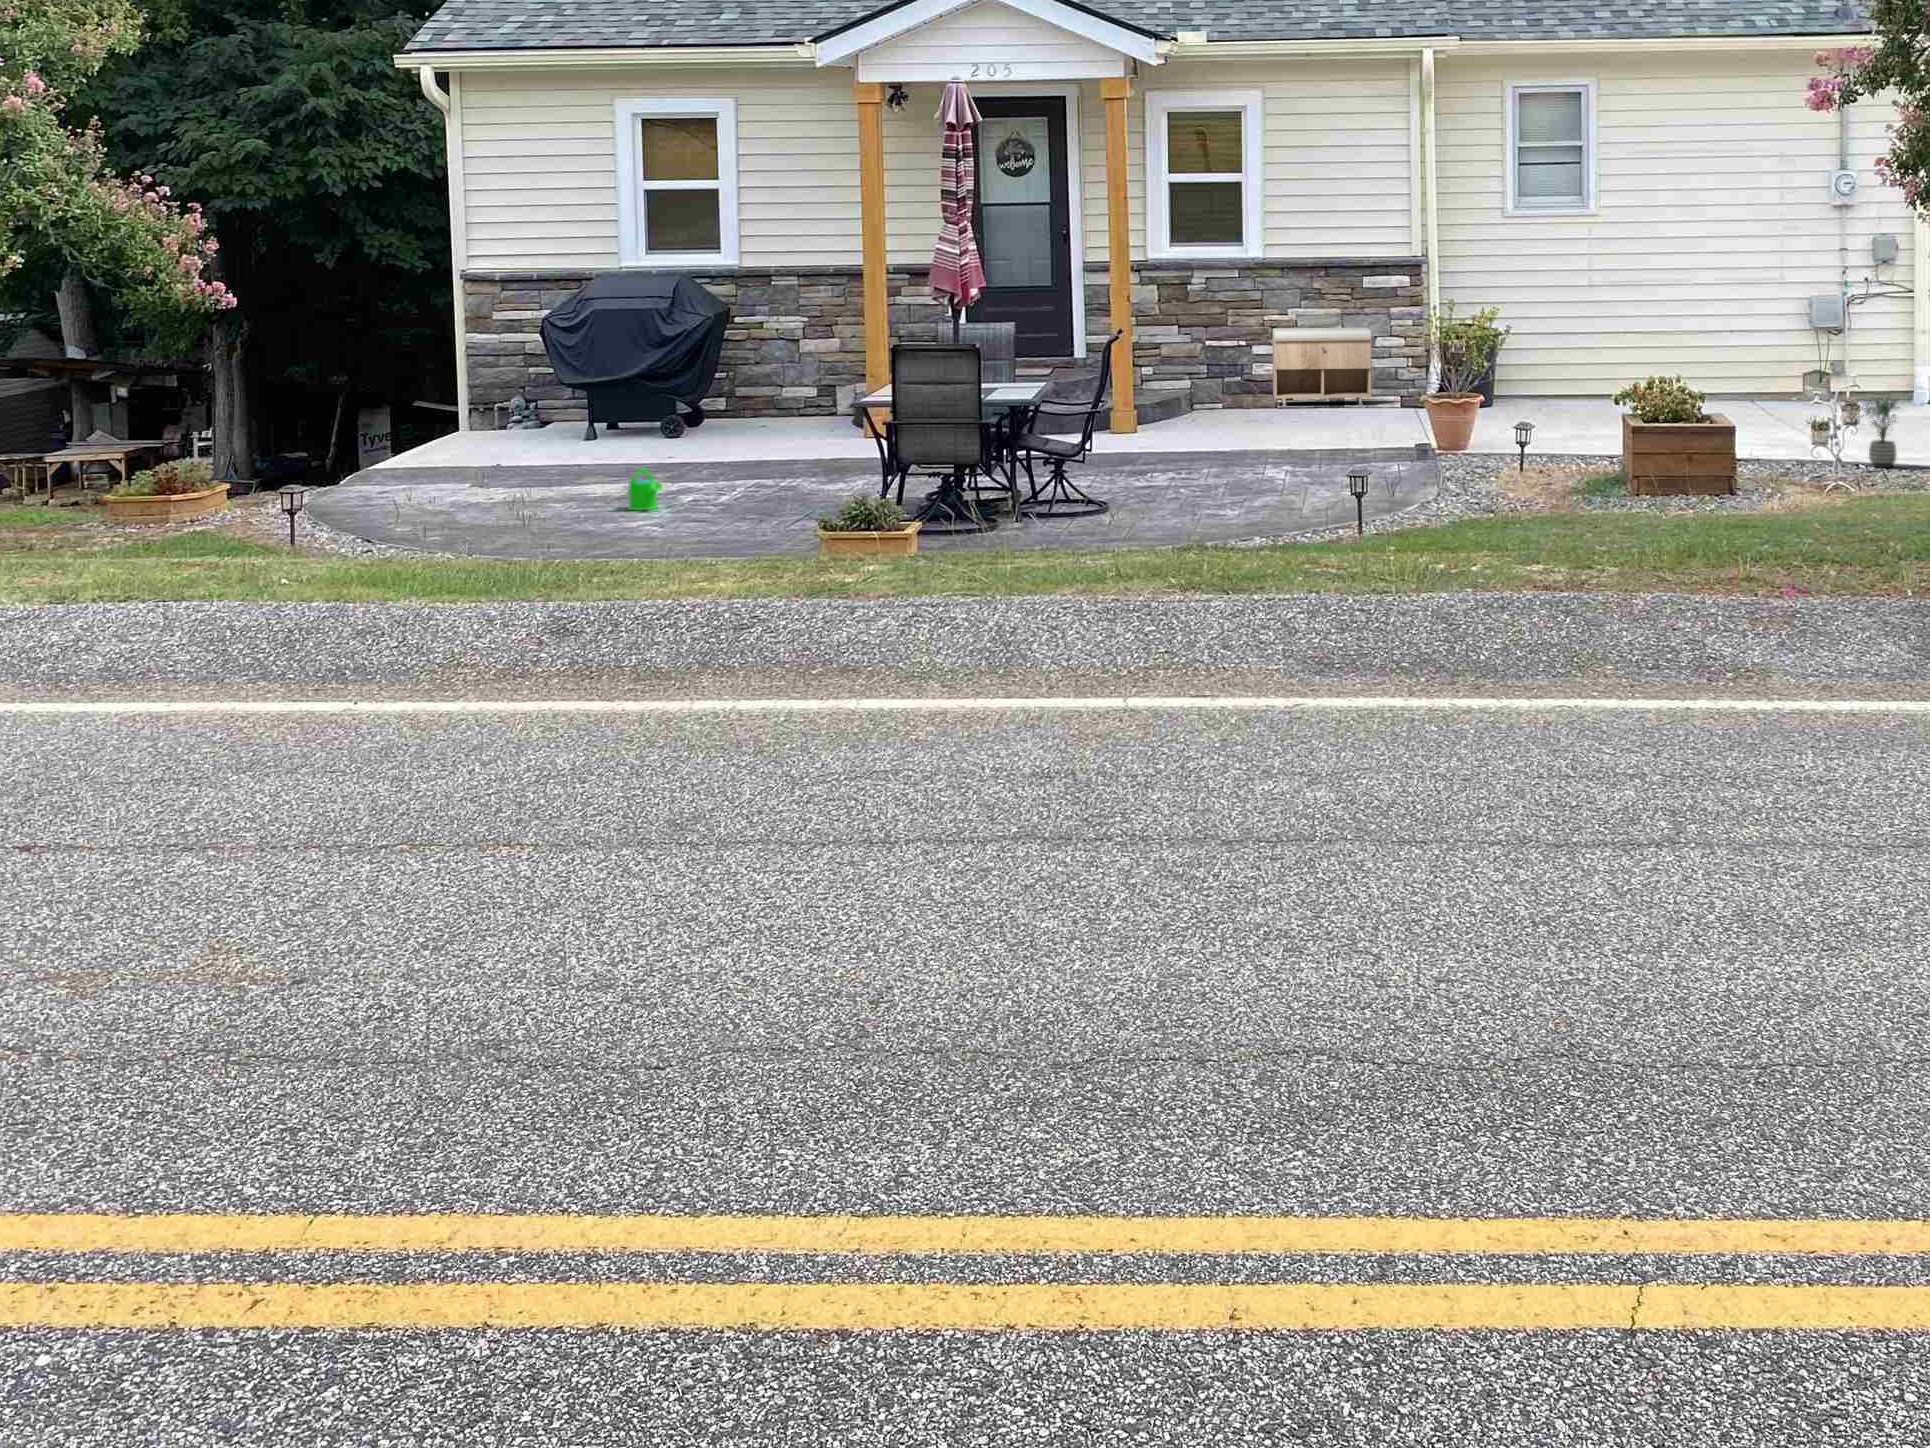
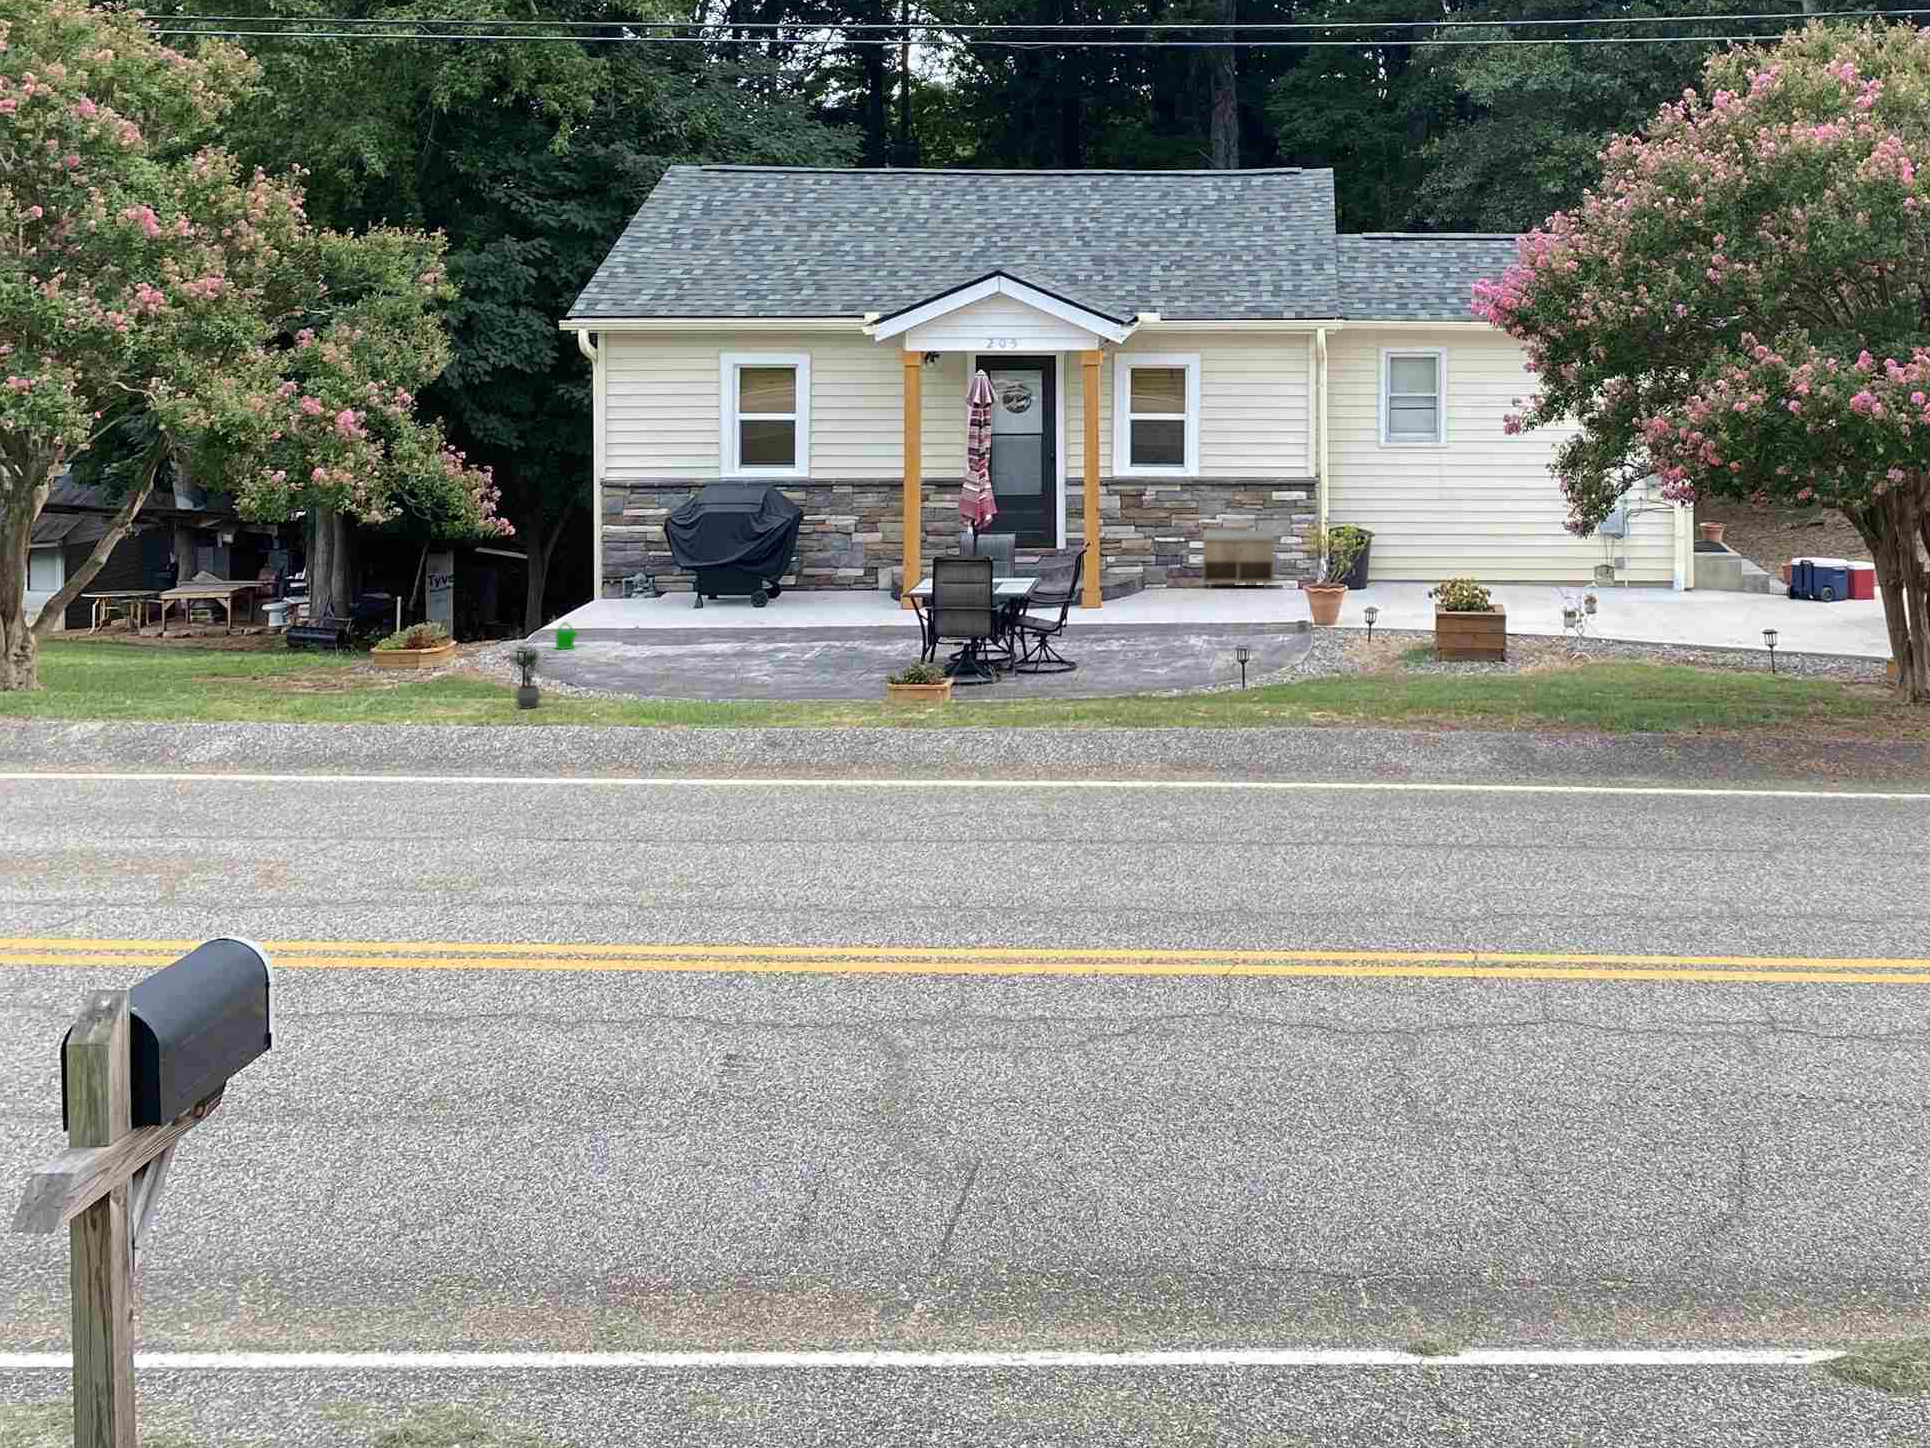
potted plant: present [1858,396,1900,468] -> present [509,649,547,708]
watering can: present [628,468,663,511] -> present [555,623,578,649]

